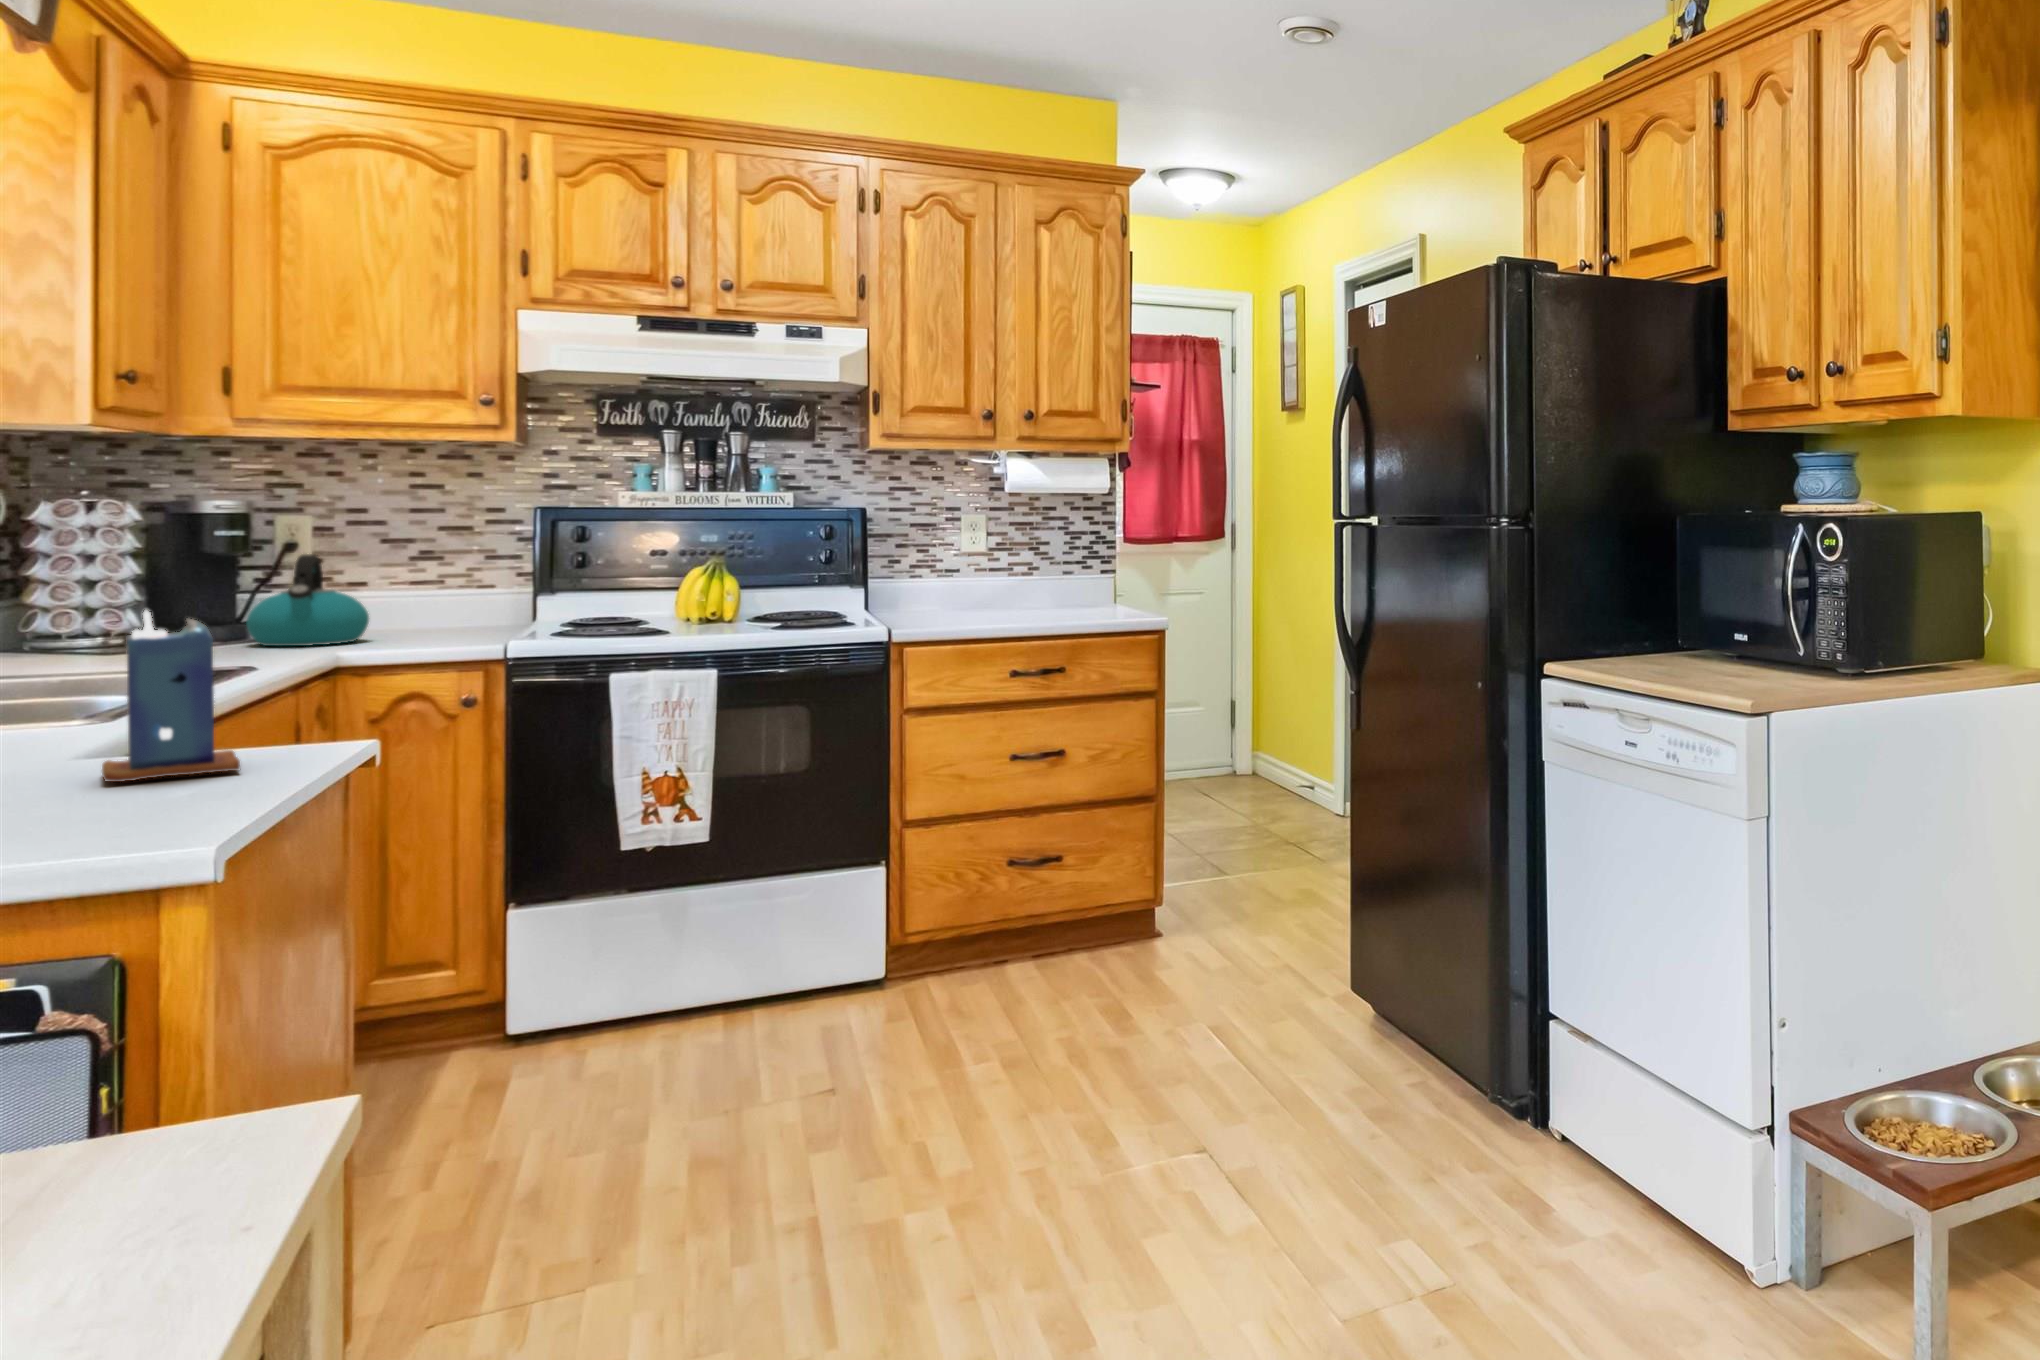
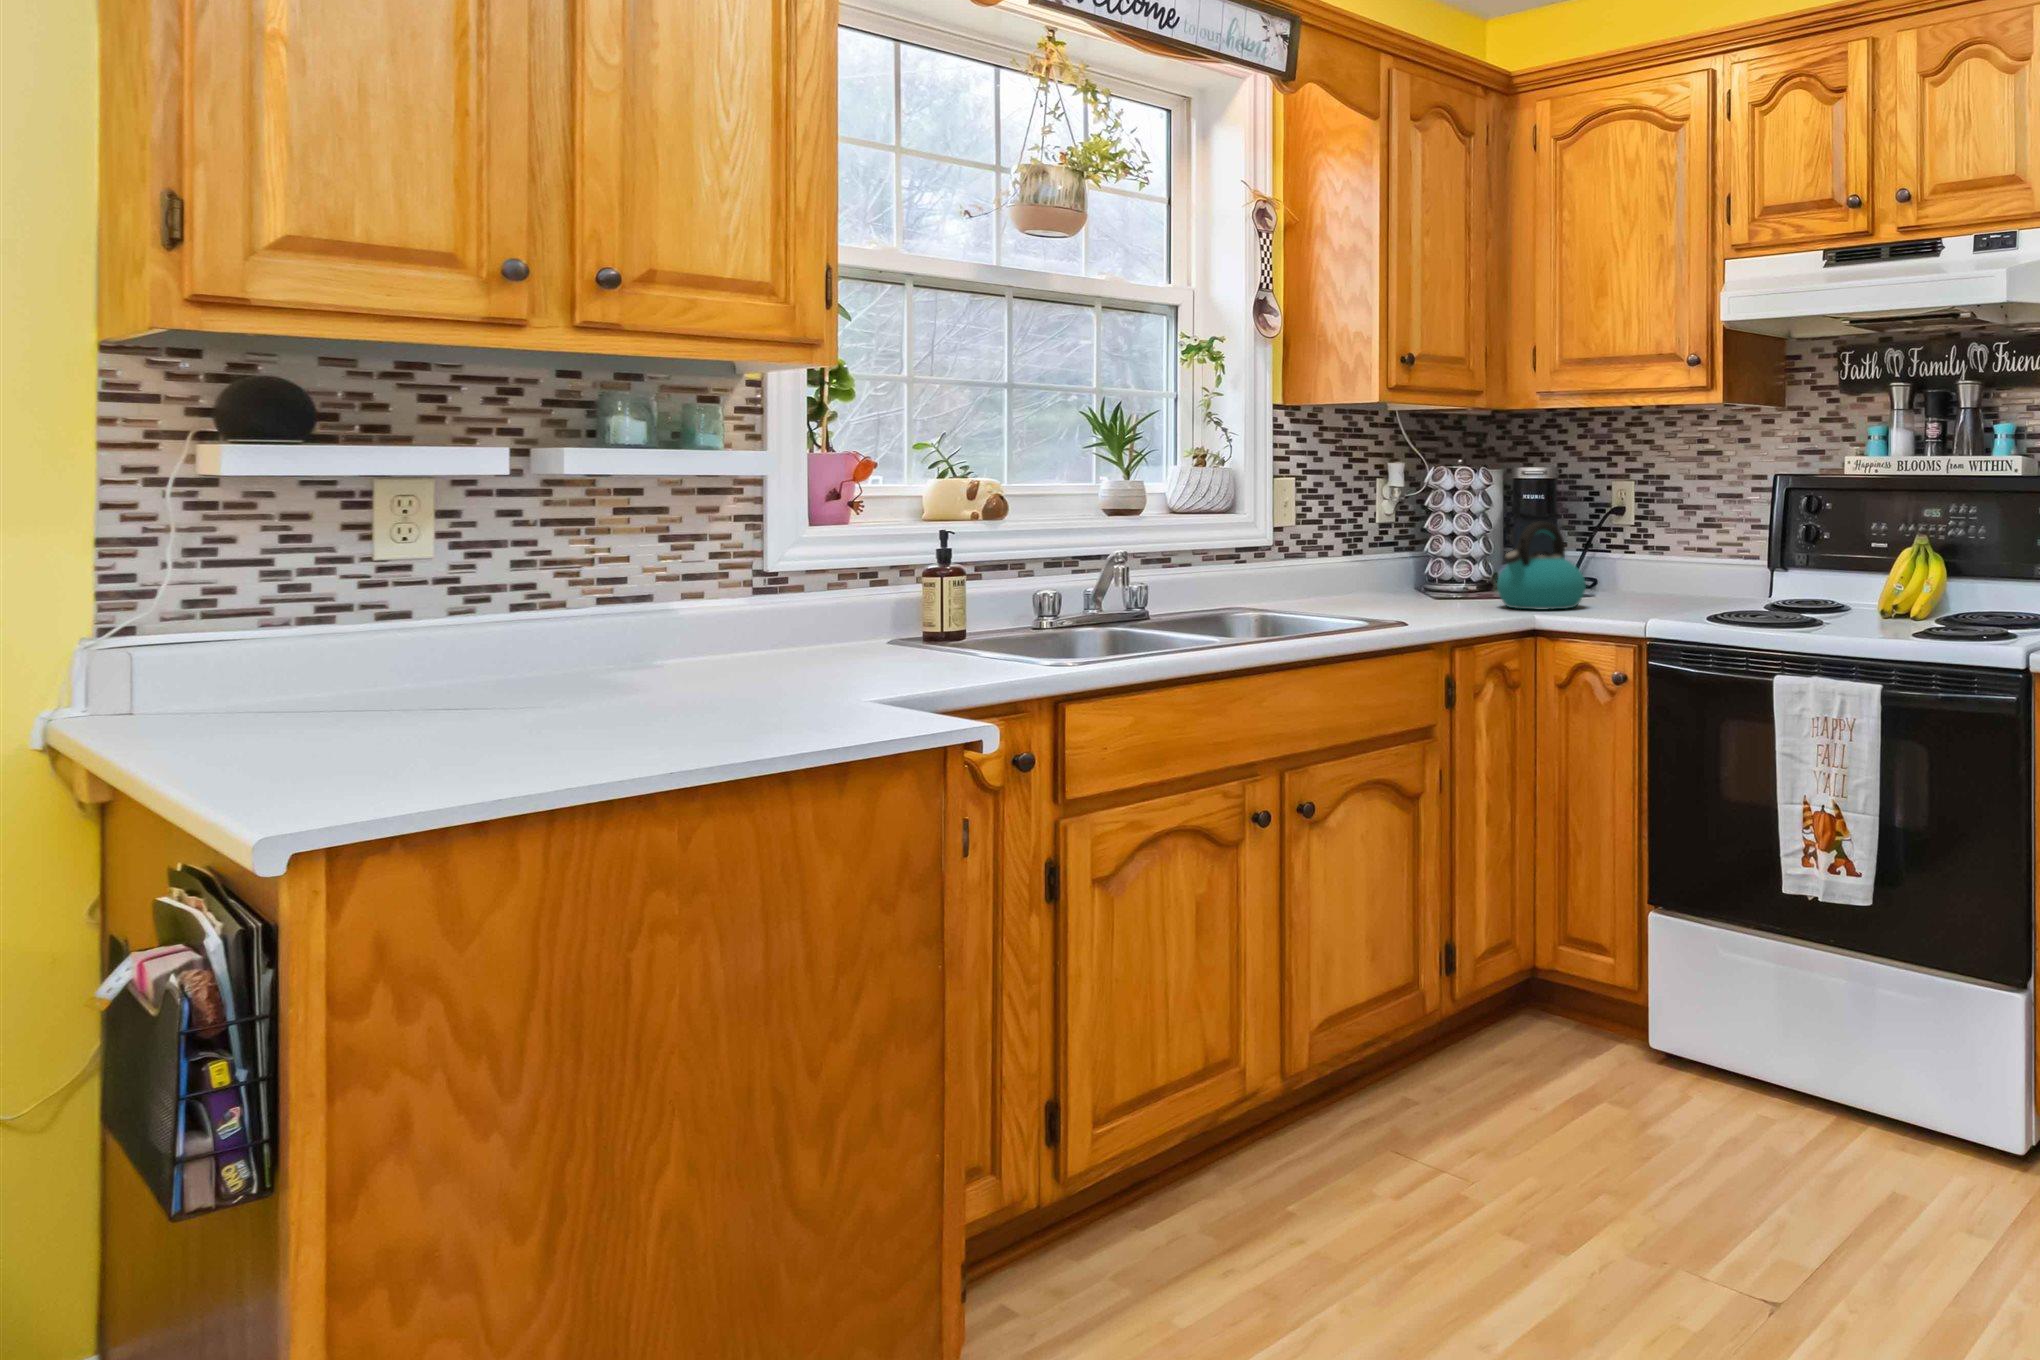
candle: present [102,610,241,782] -> none [719,557,860,725]

